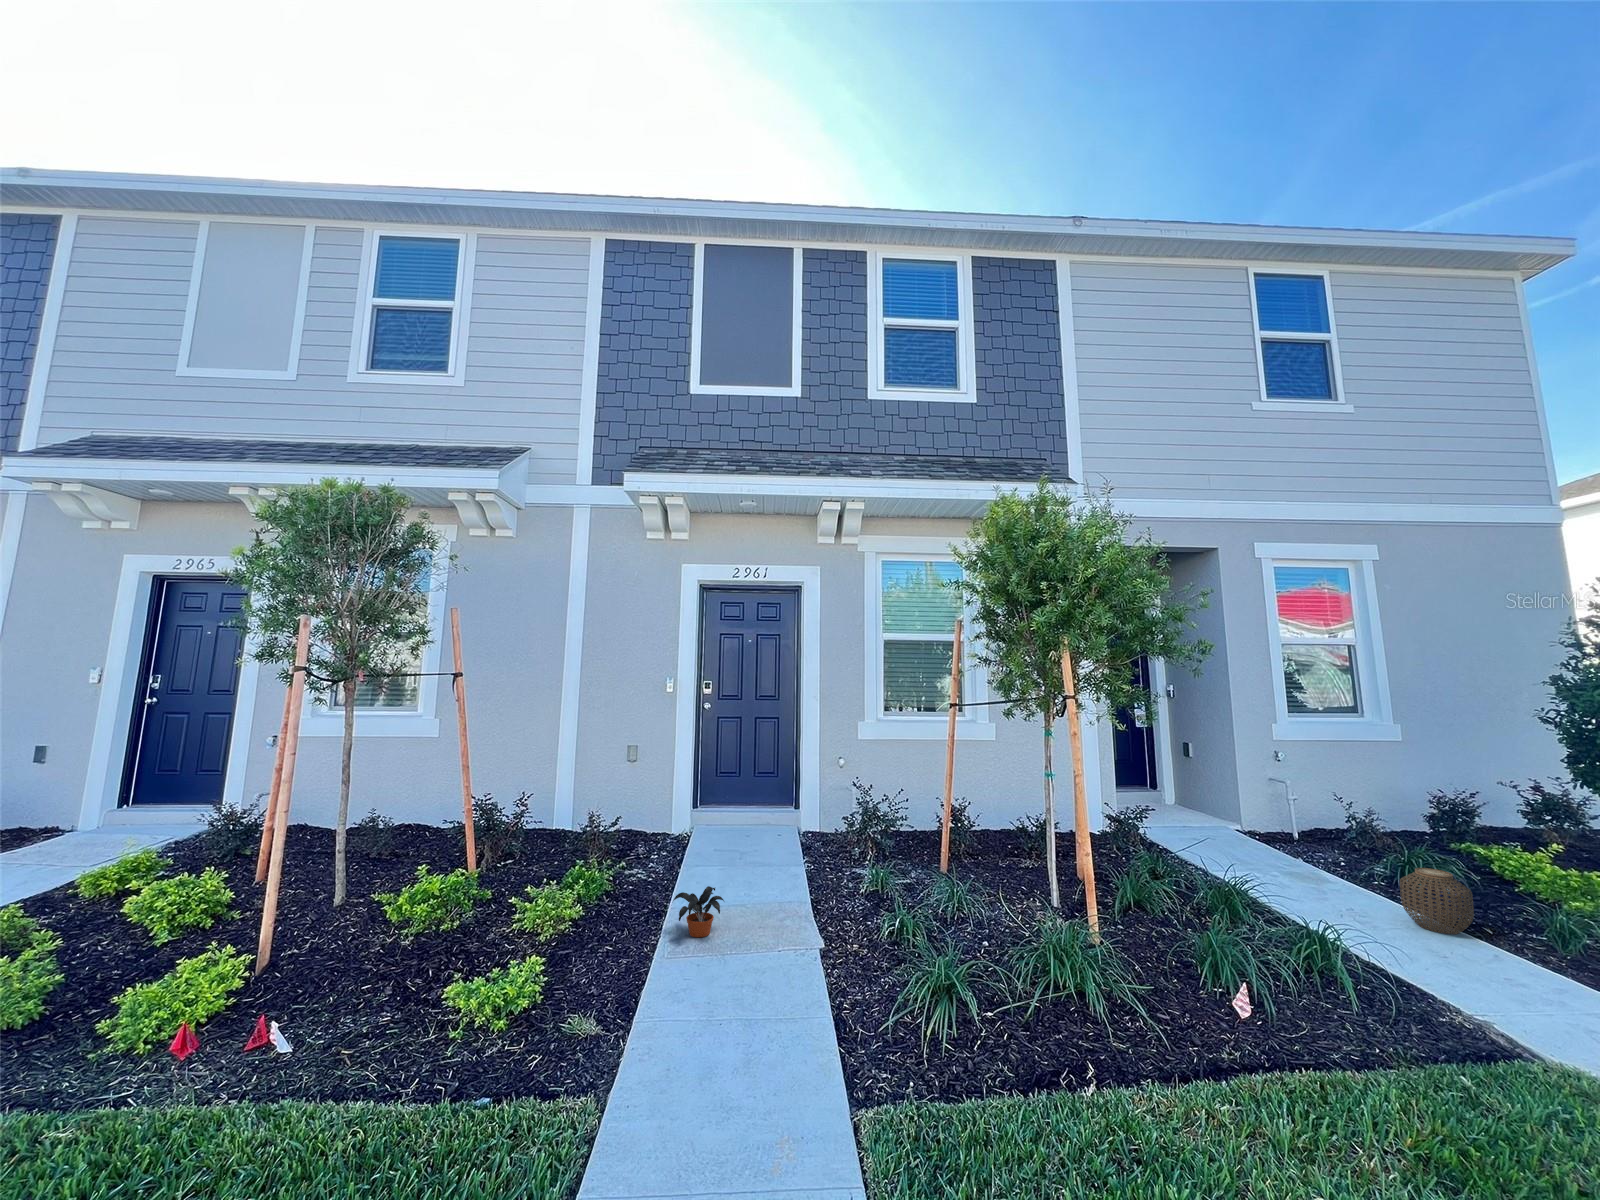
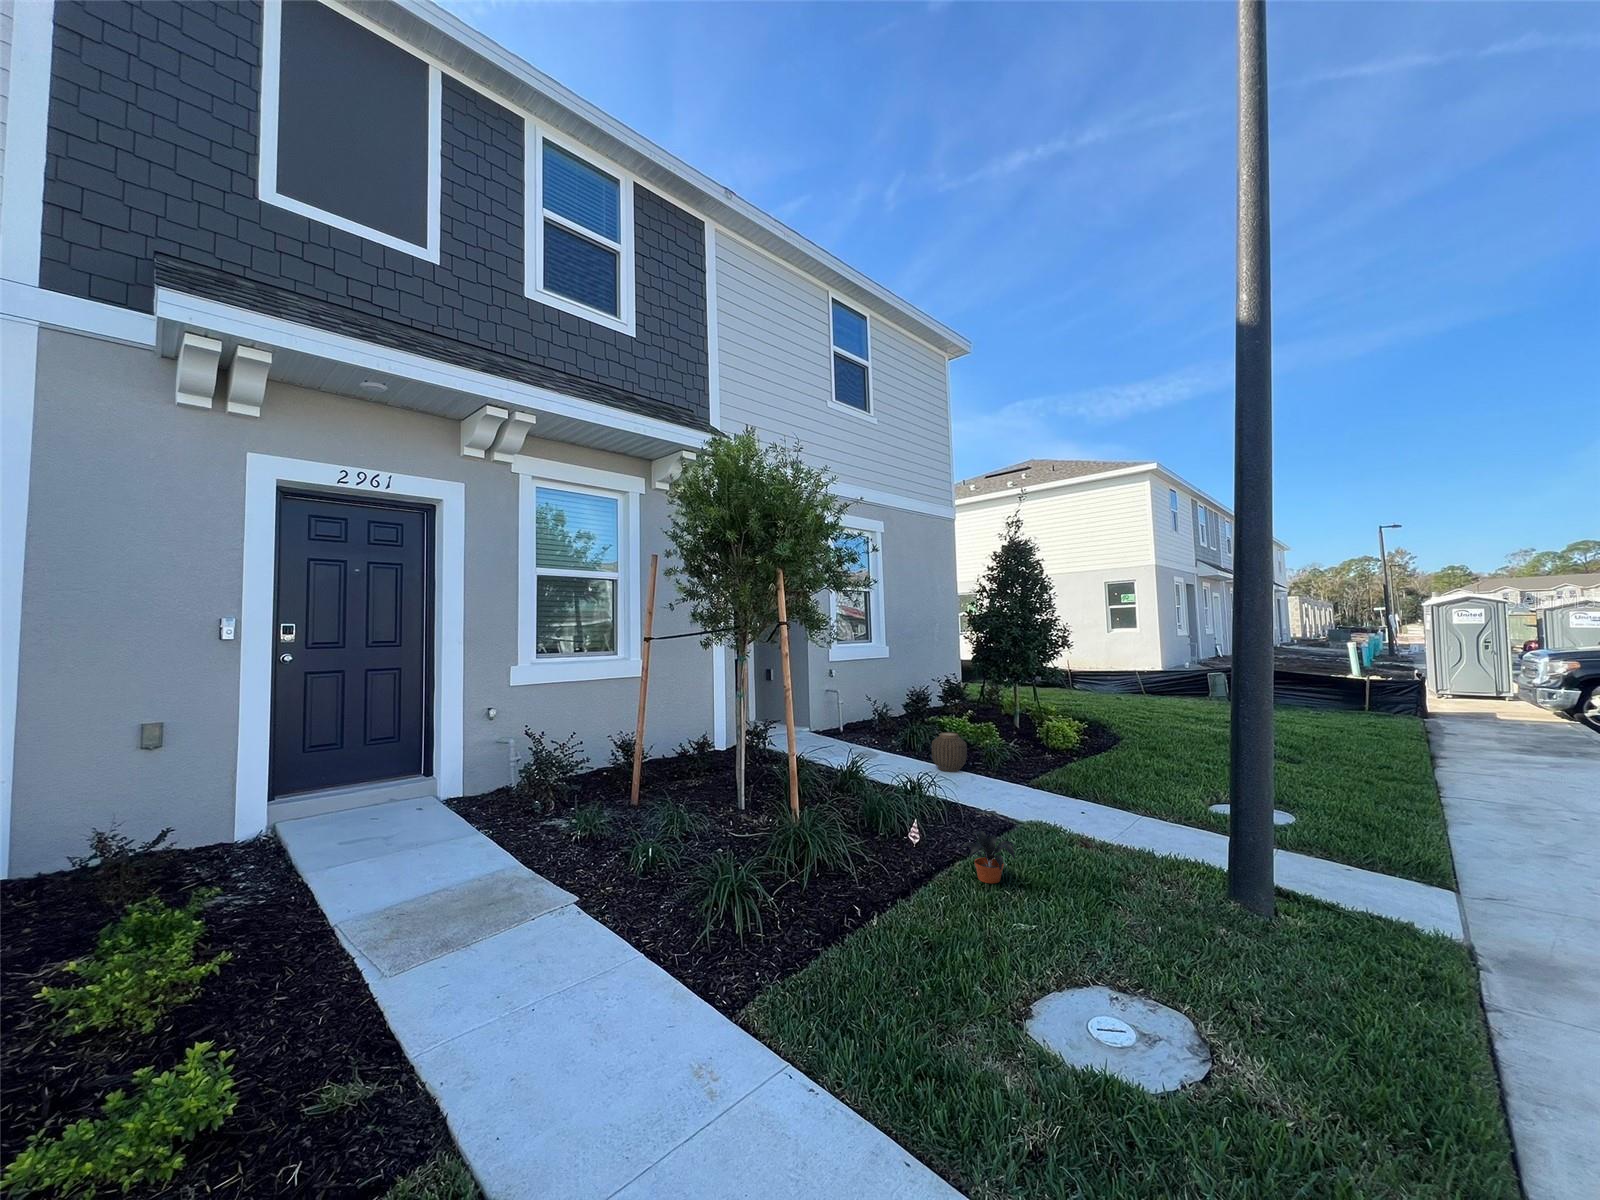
potted plant: present [673,886,724,937] -> present [960,831,1017,883]

